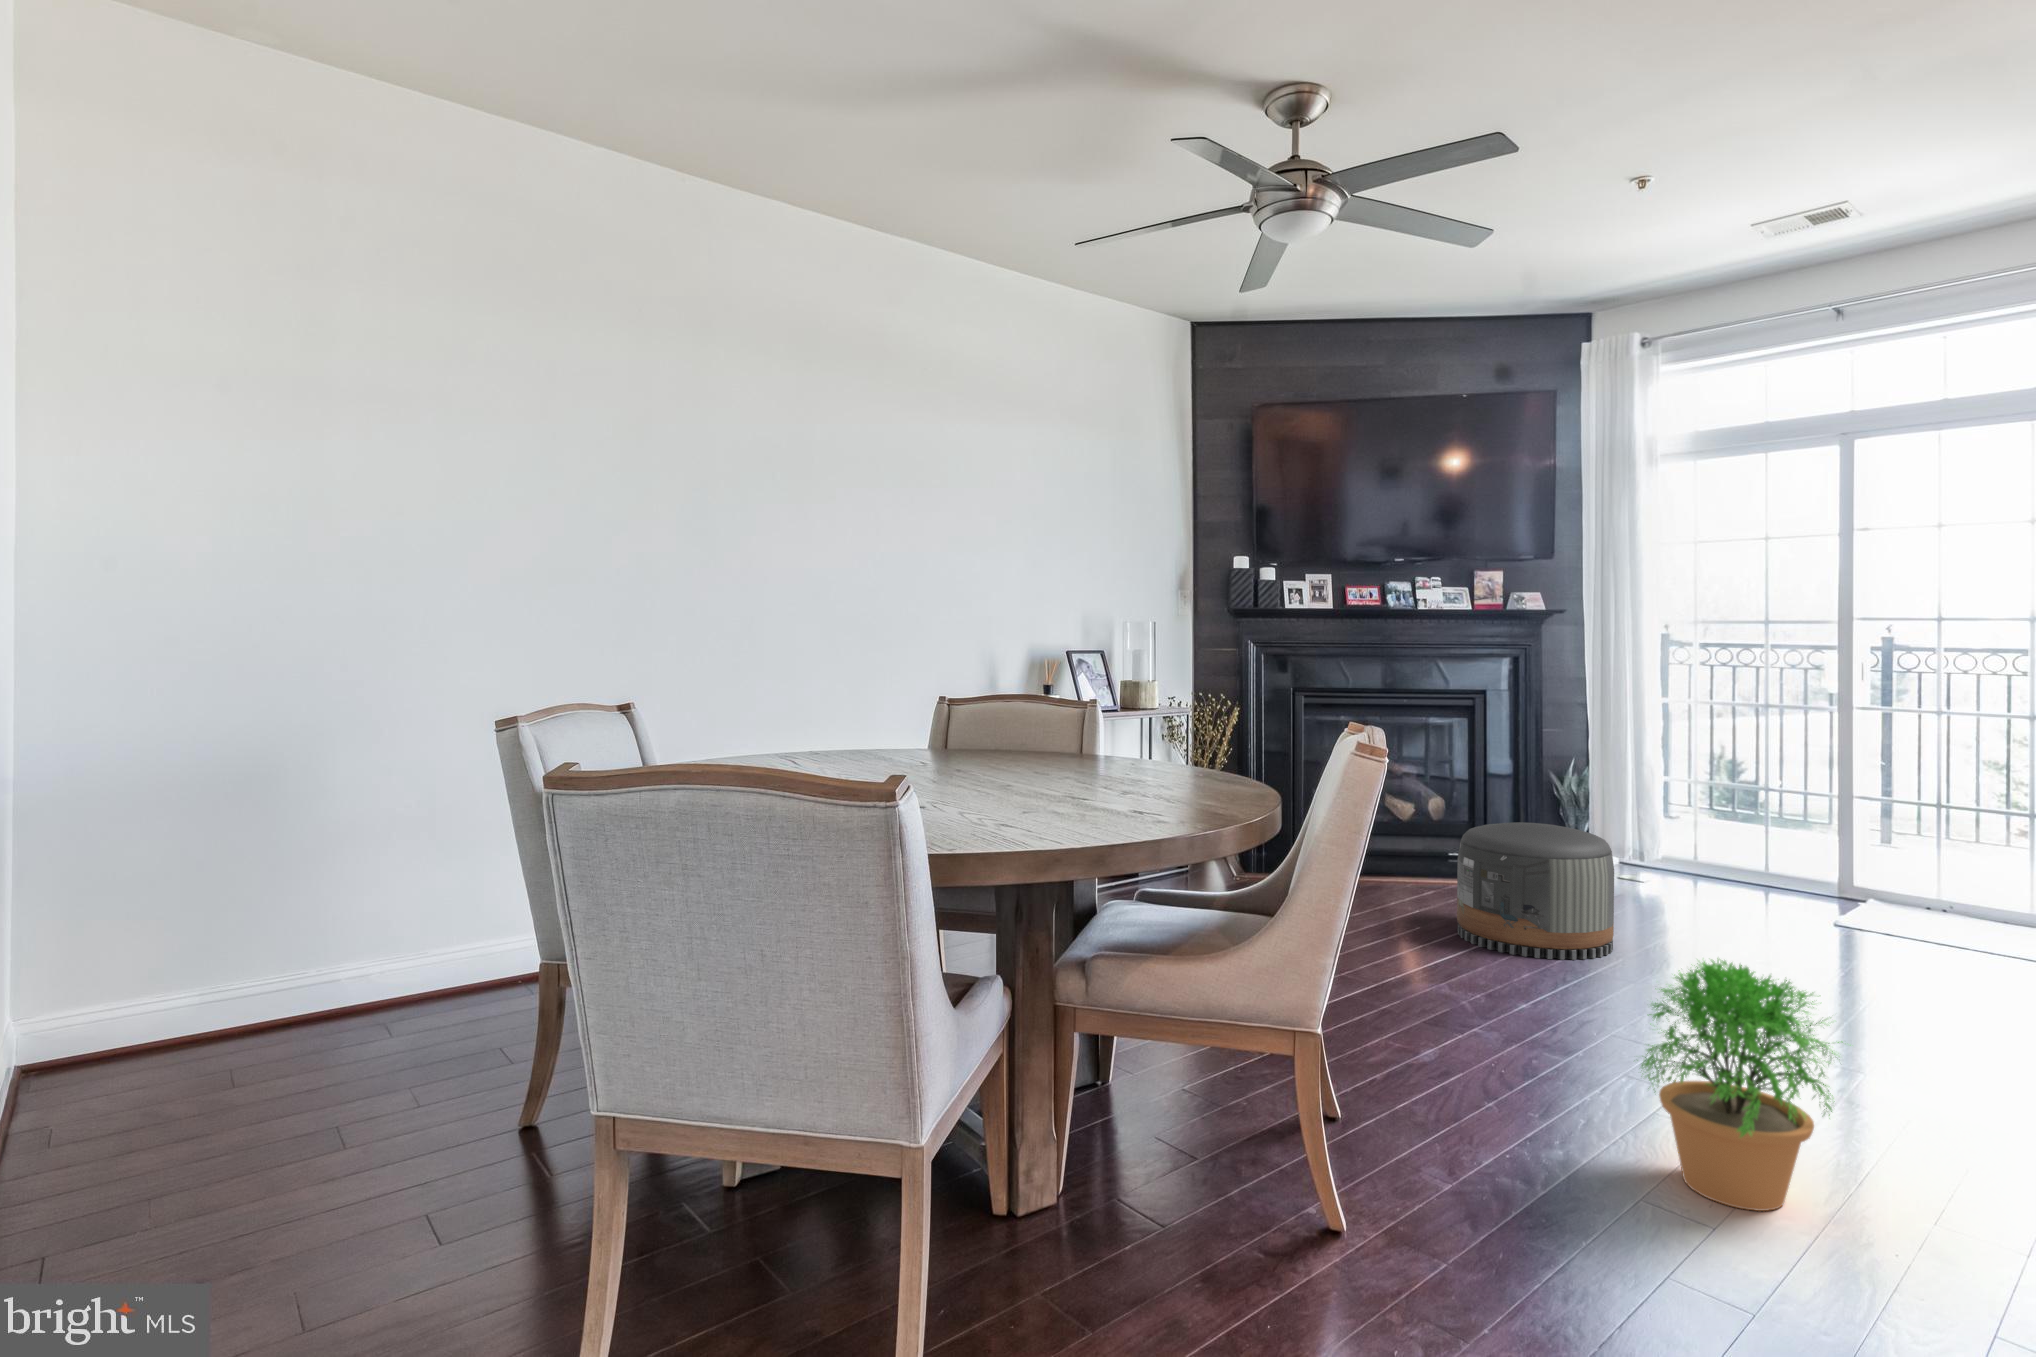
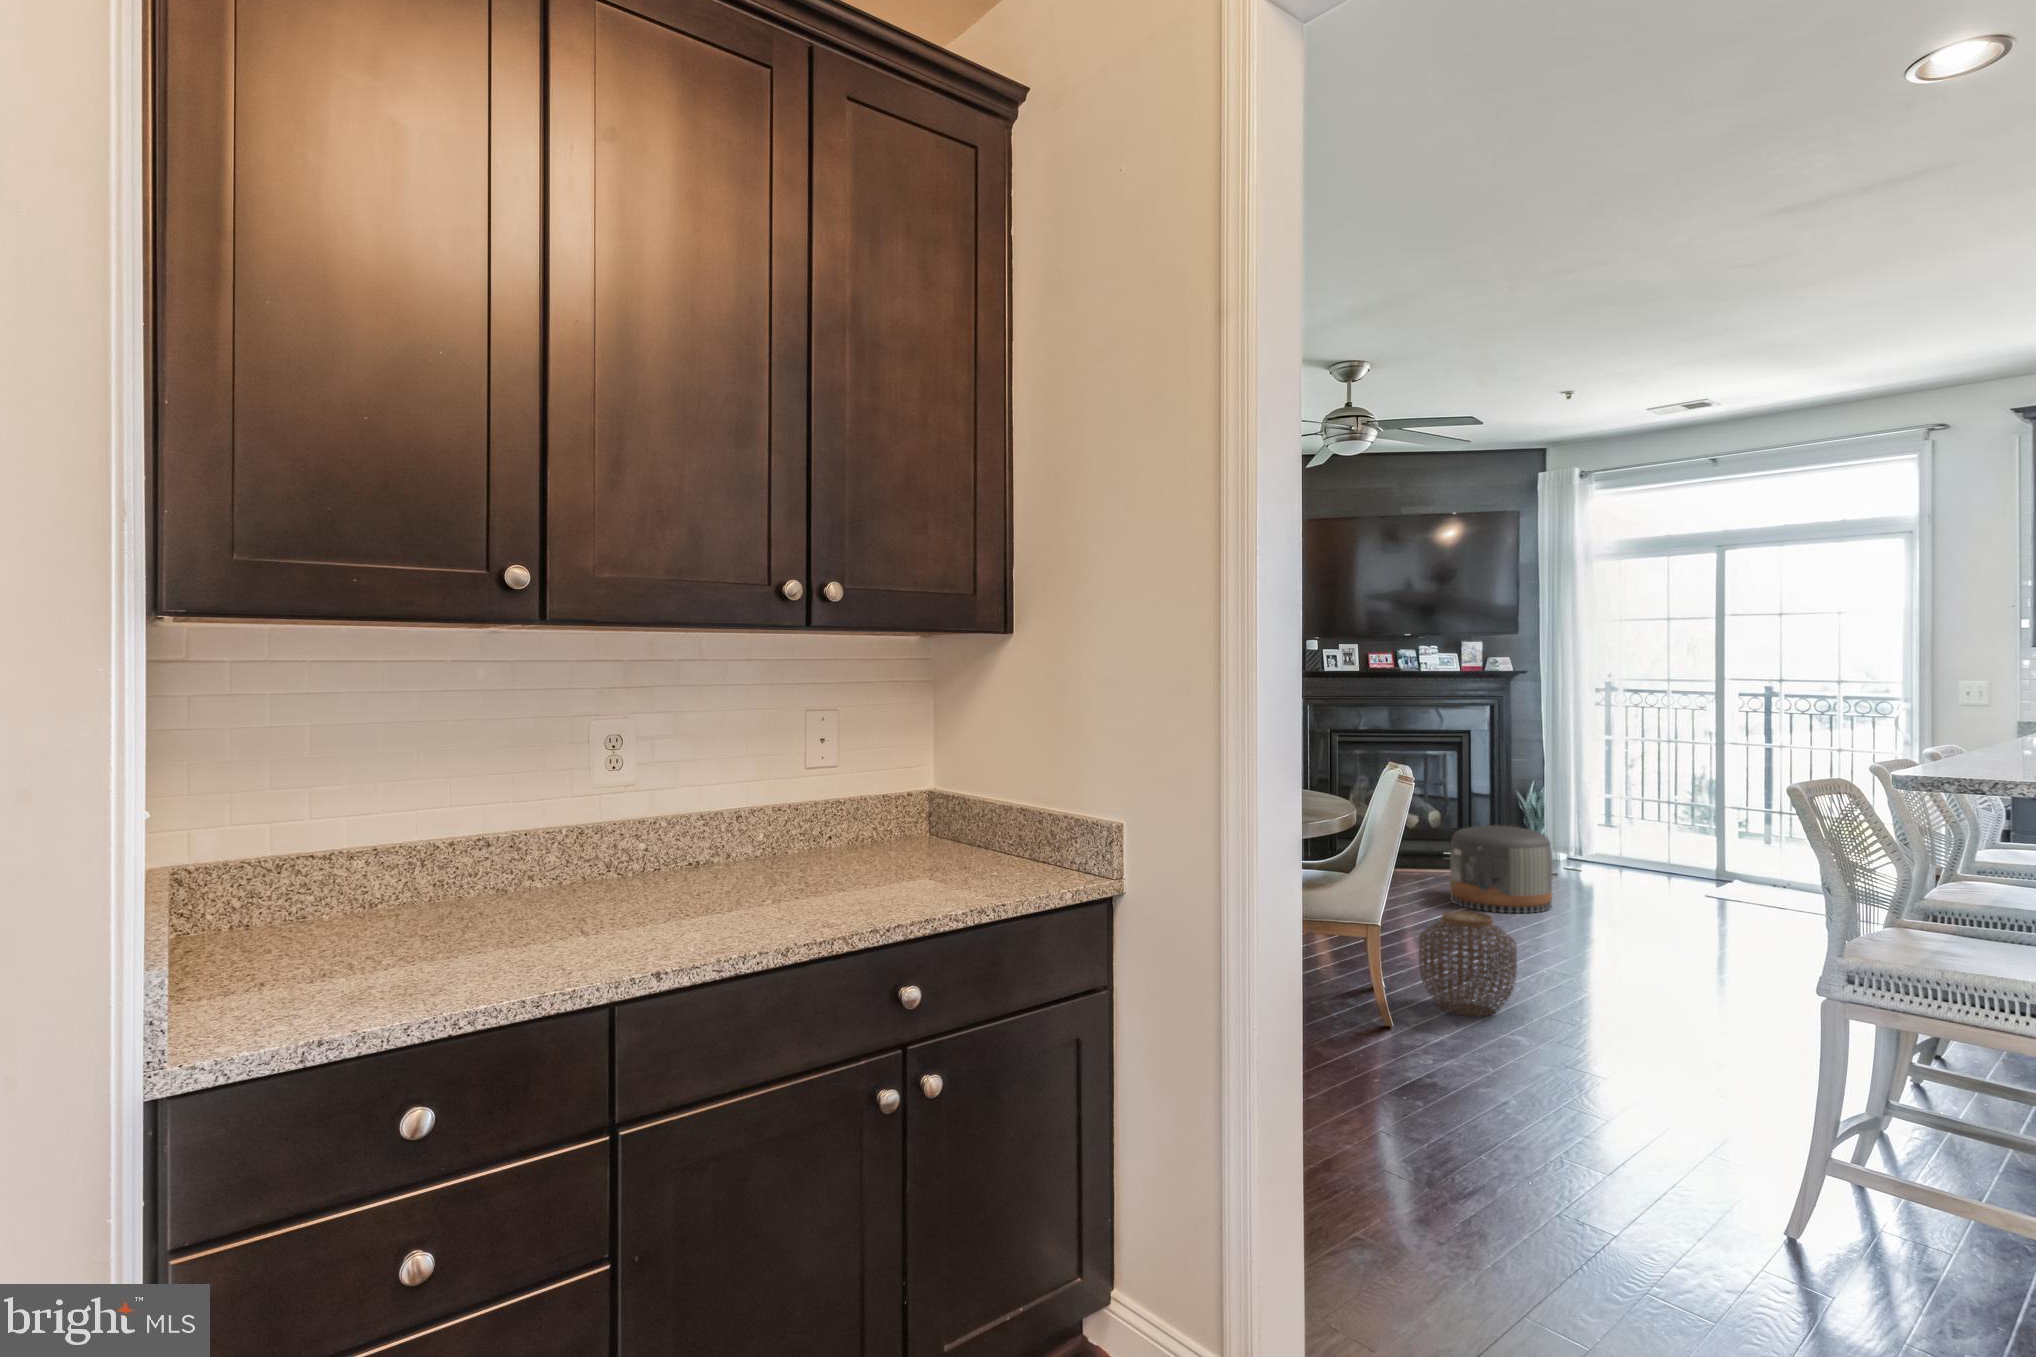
potted plant: present [1642,959,1842,1211] -> none [1536,882,1641,1005]
woven basket: none [1397,1014,1604,1250] -> present [1419,911,1517,1017]

